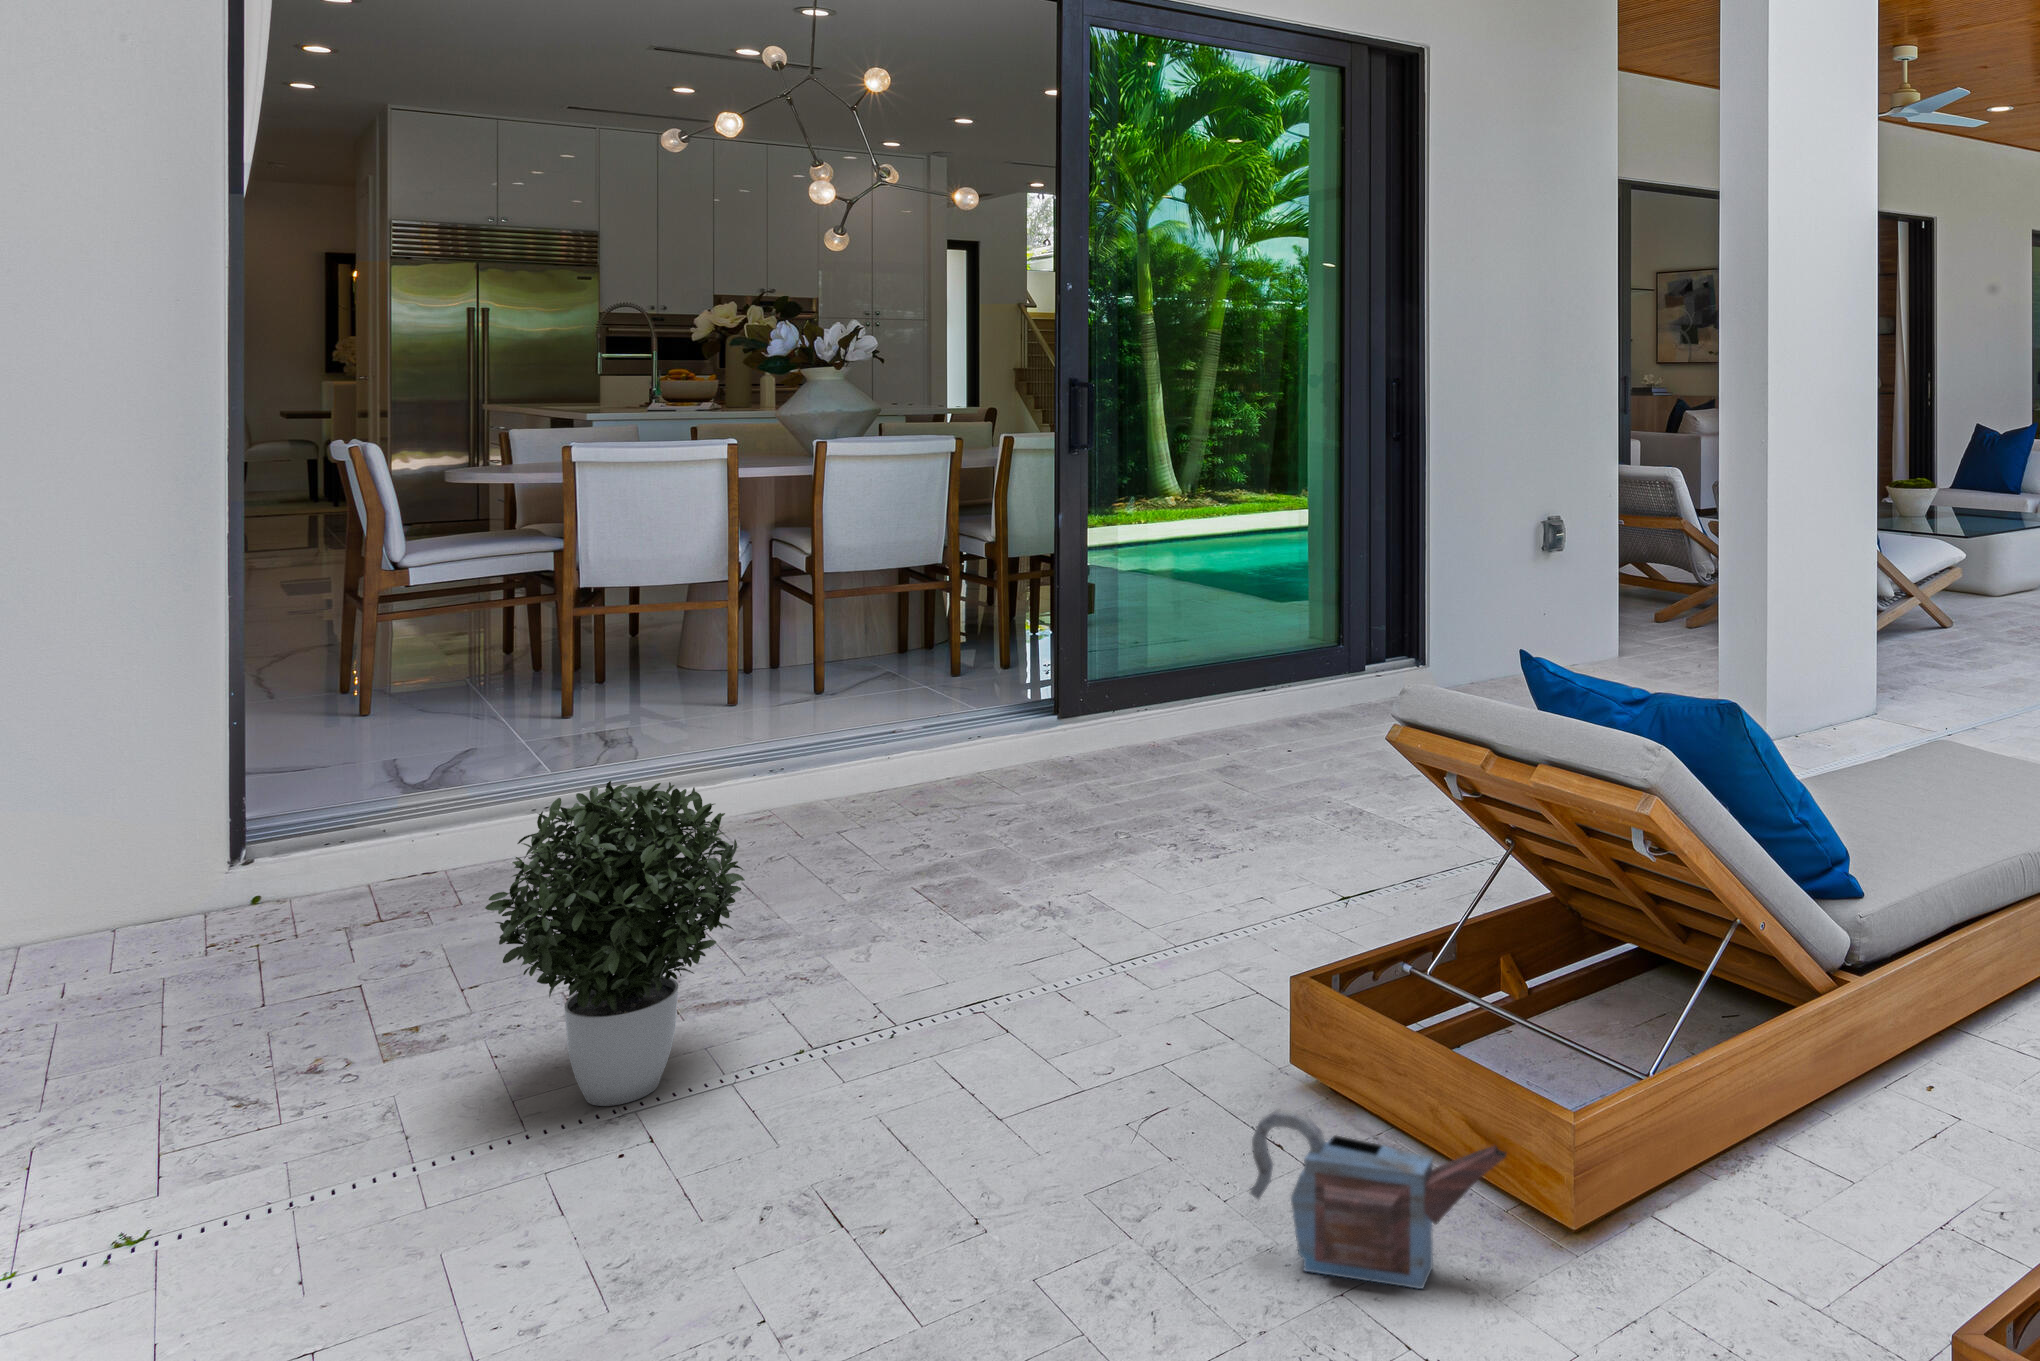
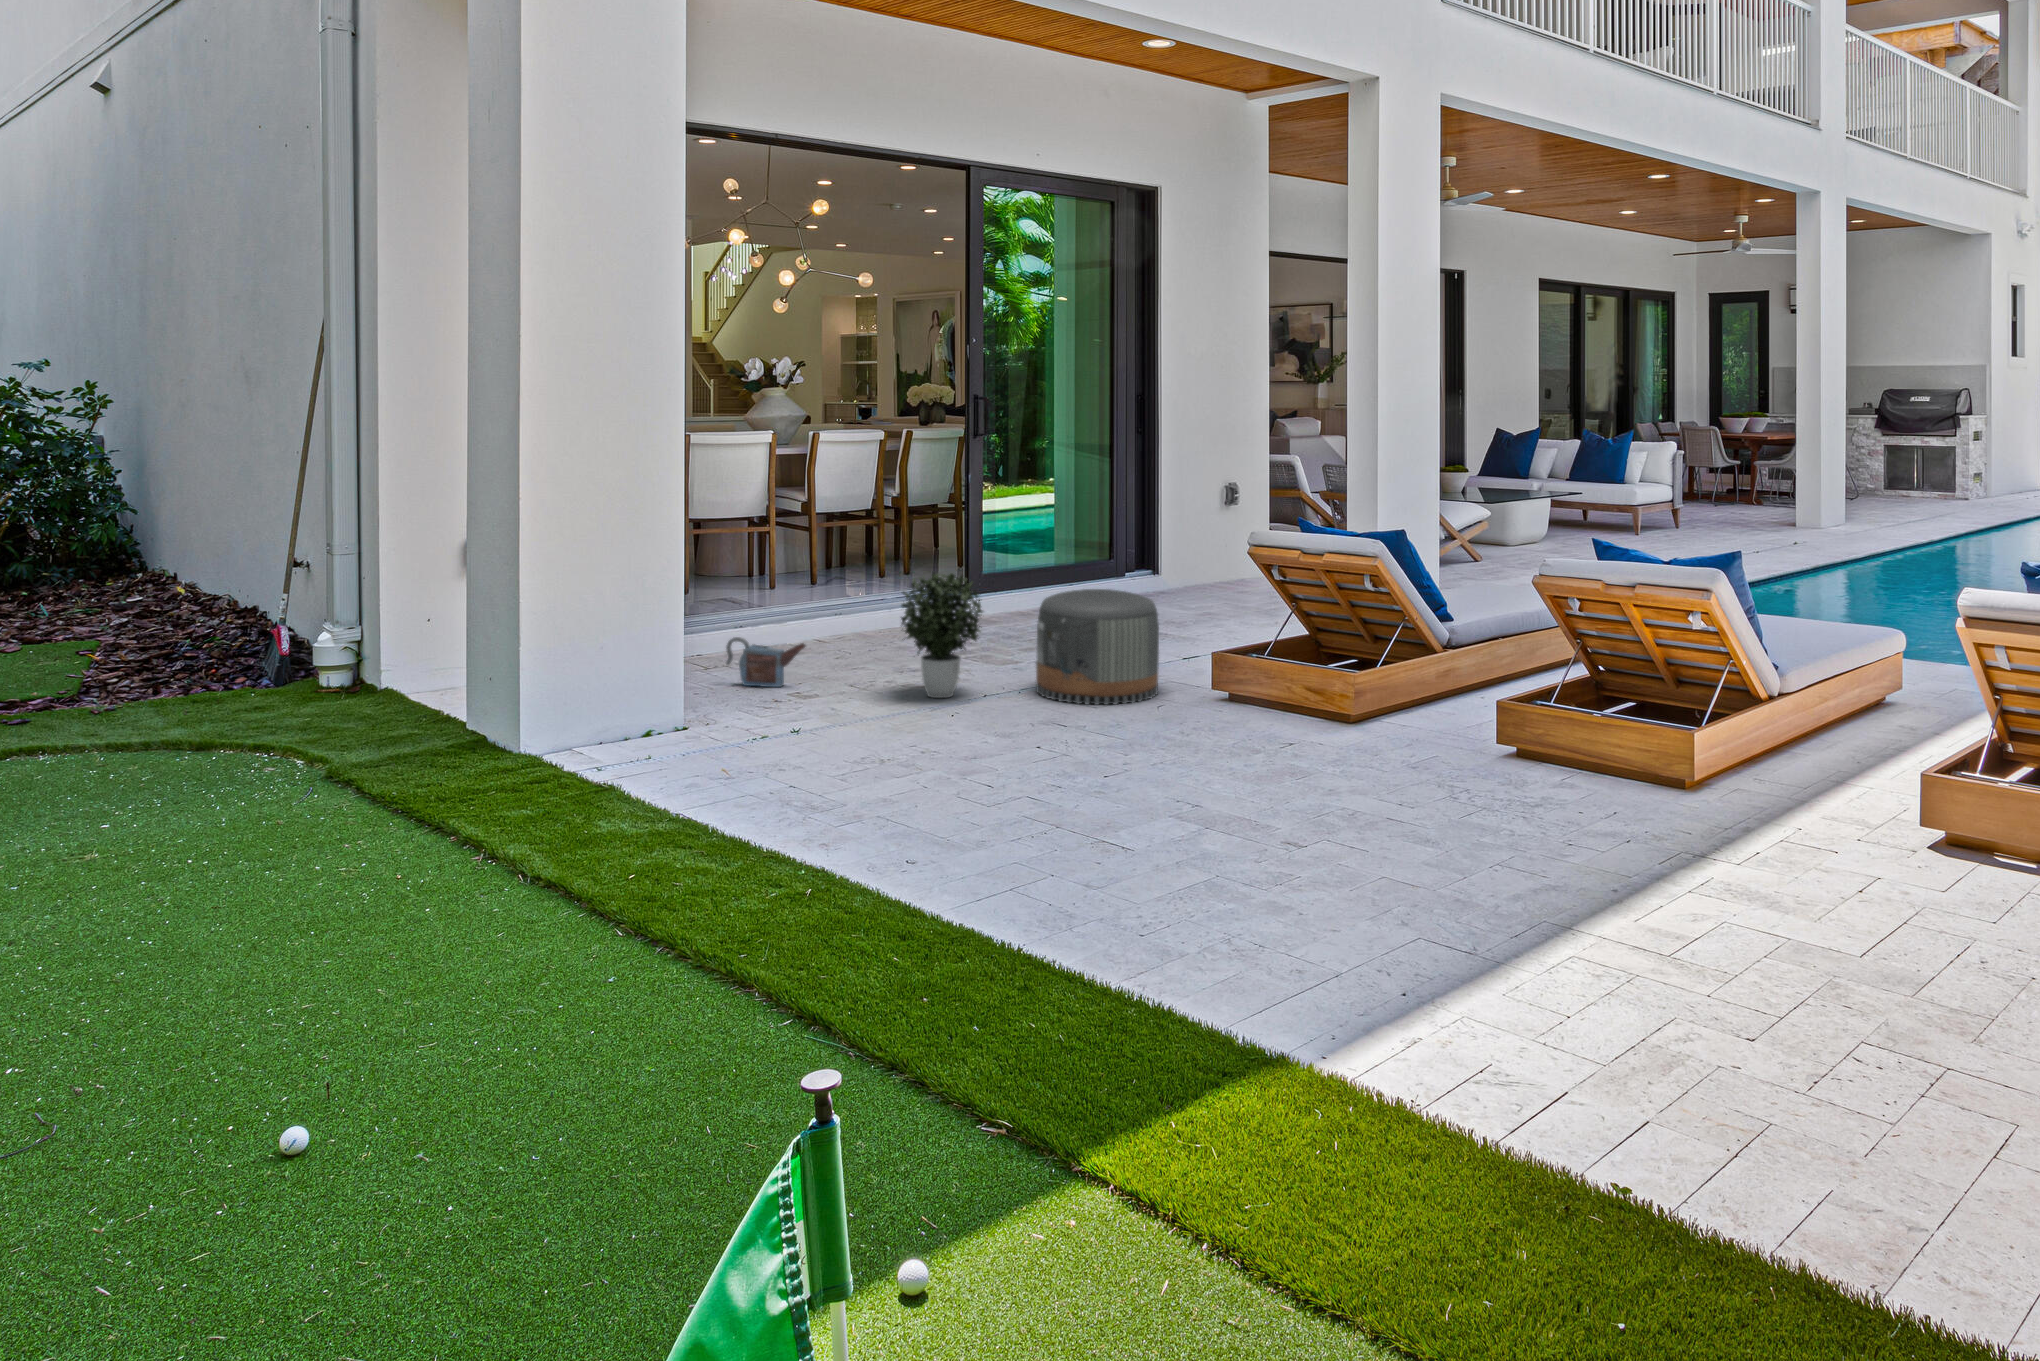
pouf: none [867,804,1183,1146] -> present [1036,589,1159,705]
watering can: present [1250,1109,1506,1289] -> present [726,637,806,687]

